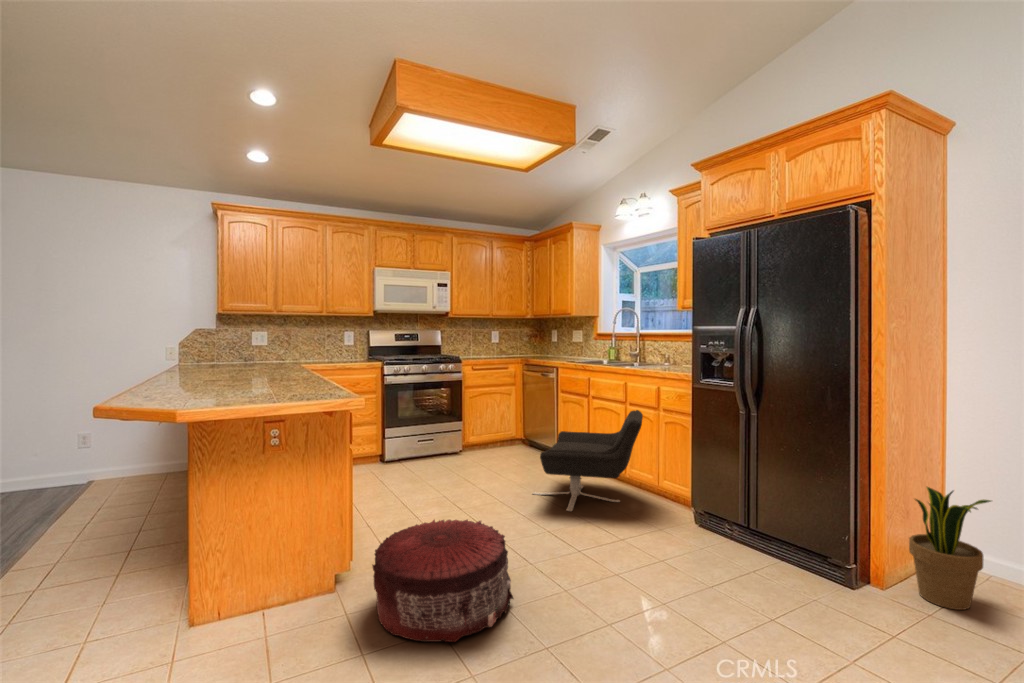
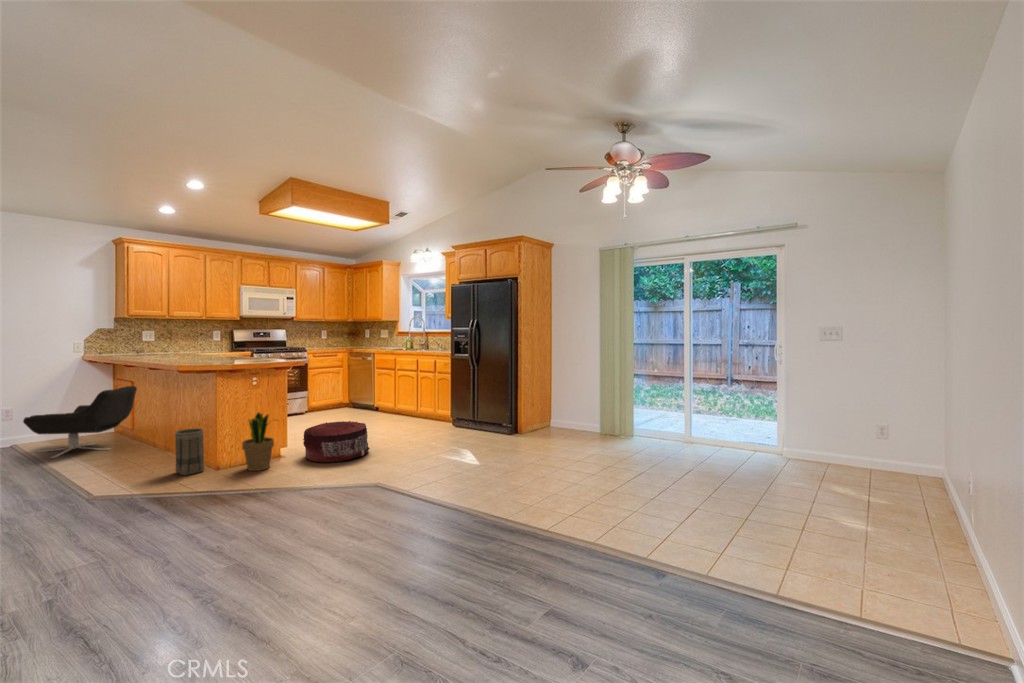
lounge chair: present [533,410,643,511] -> present [23,386,137,458]
potted plant: present [909,487,991,610] -> present [242,412,274,471]
basket: none [130,522,188,628] -> present [175,428,204,475]

